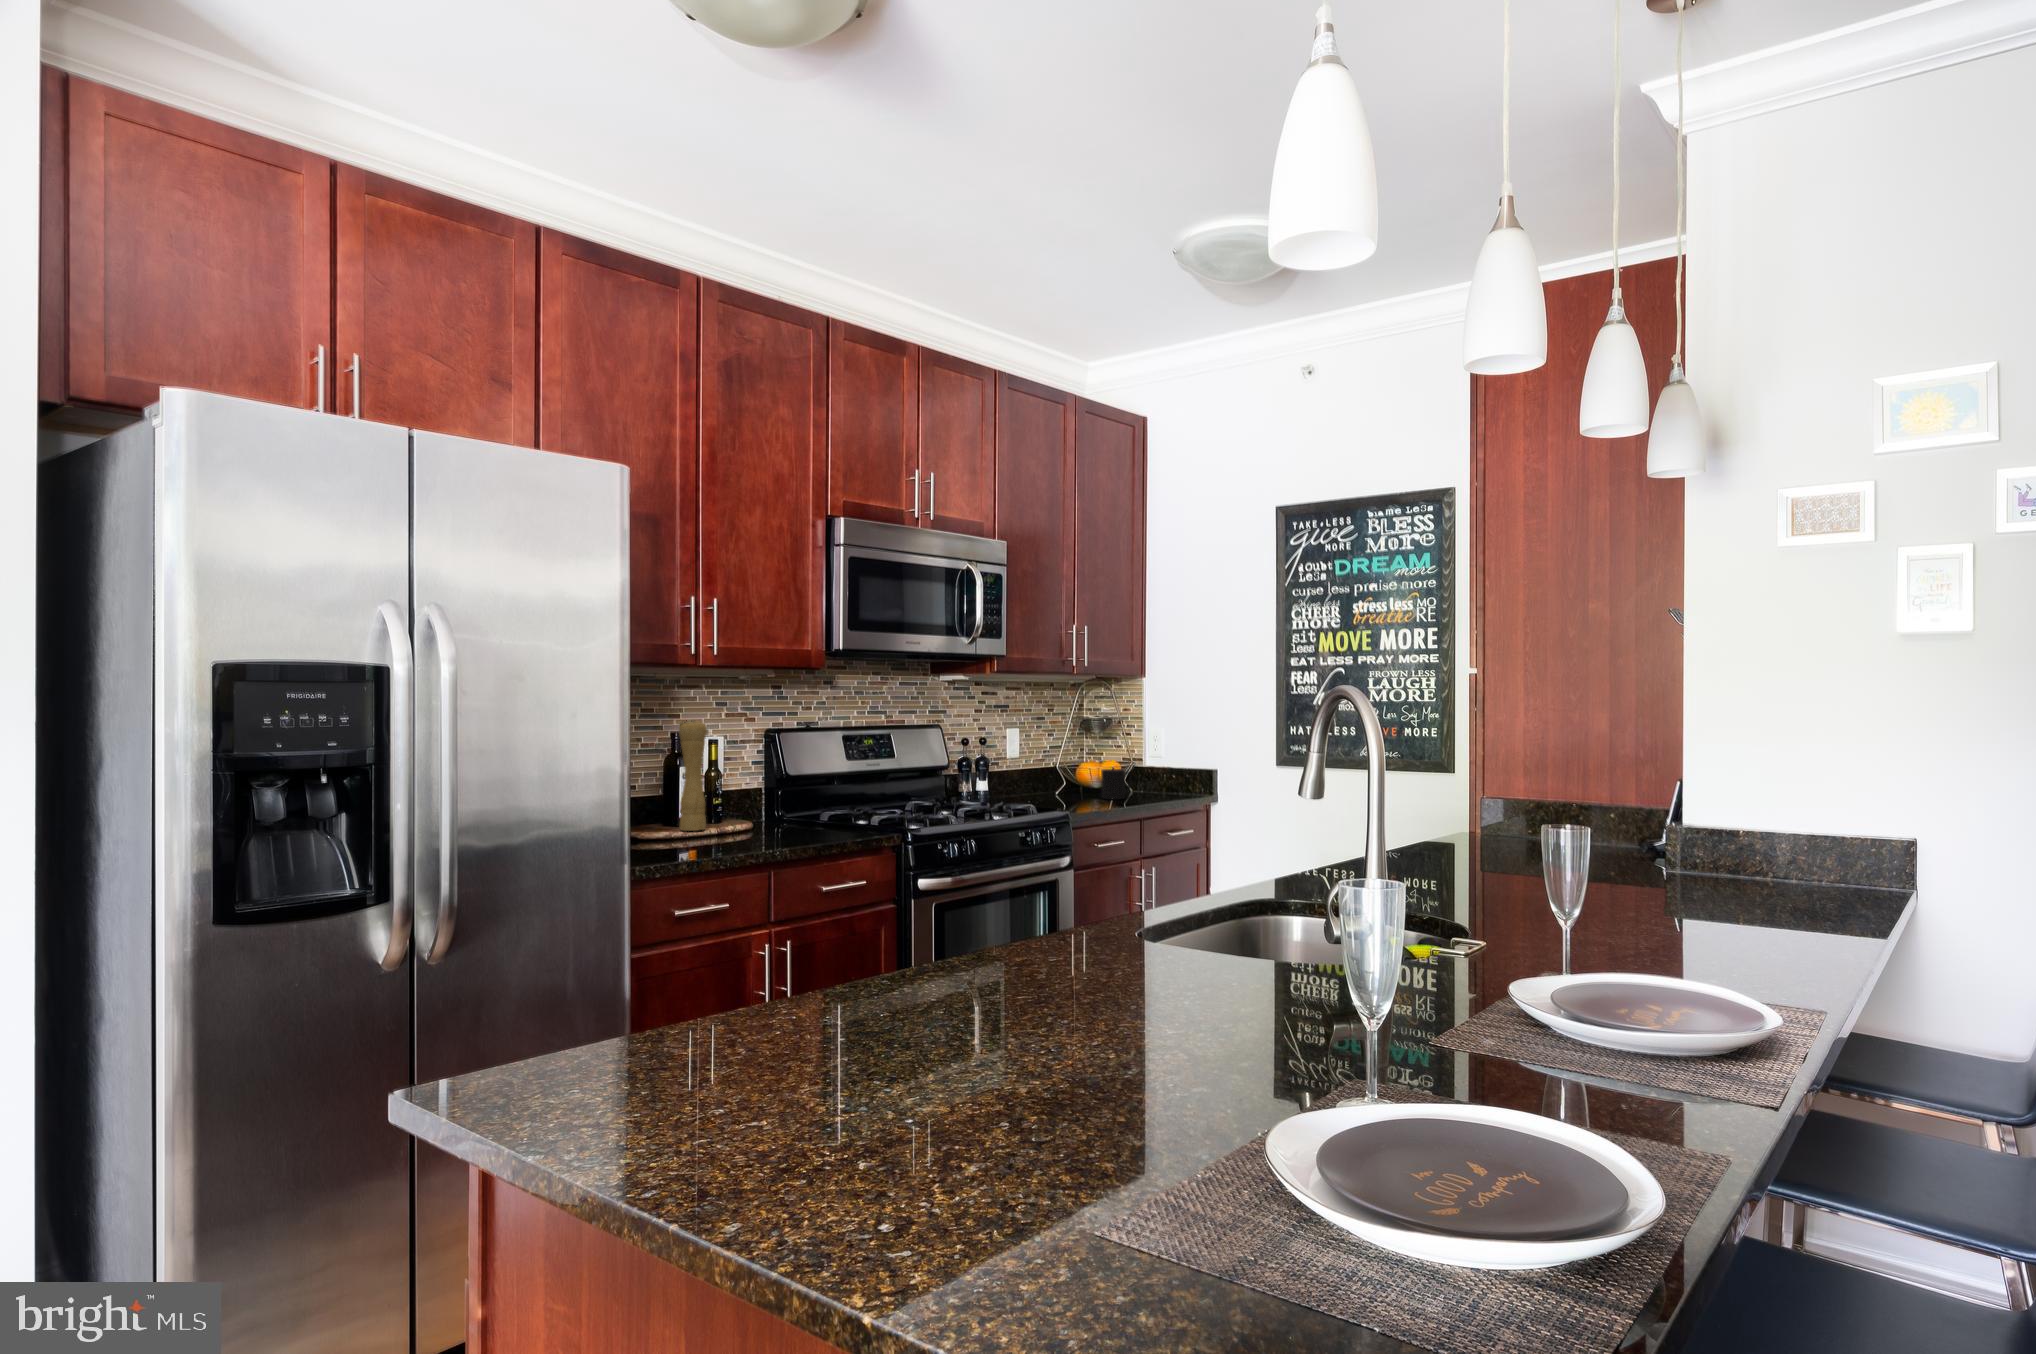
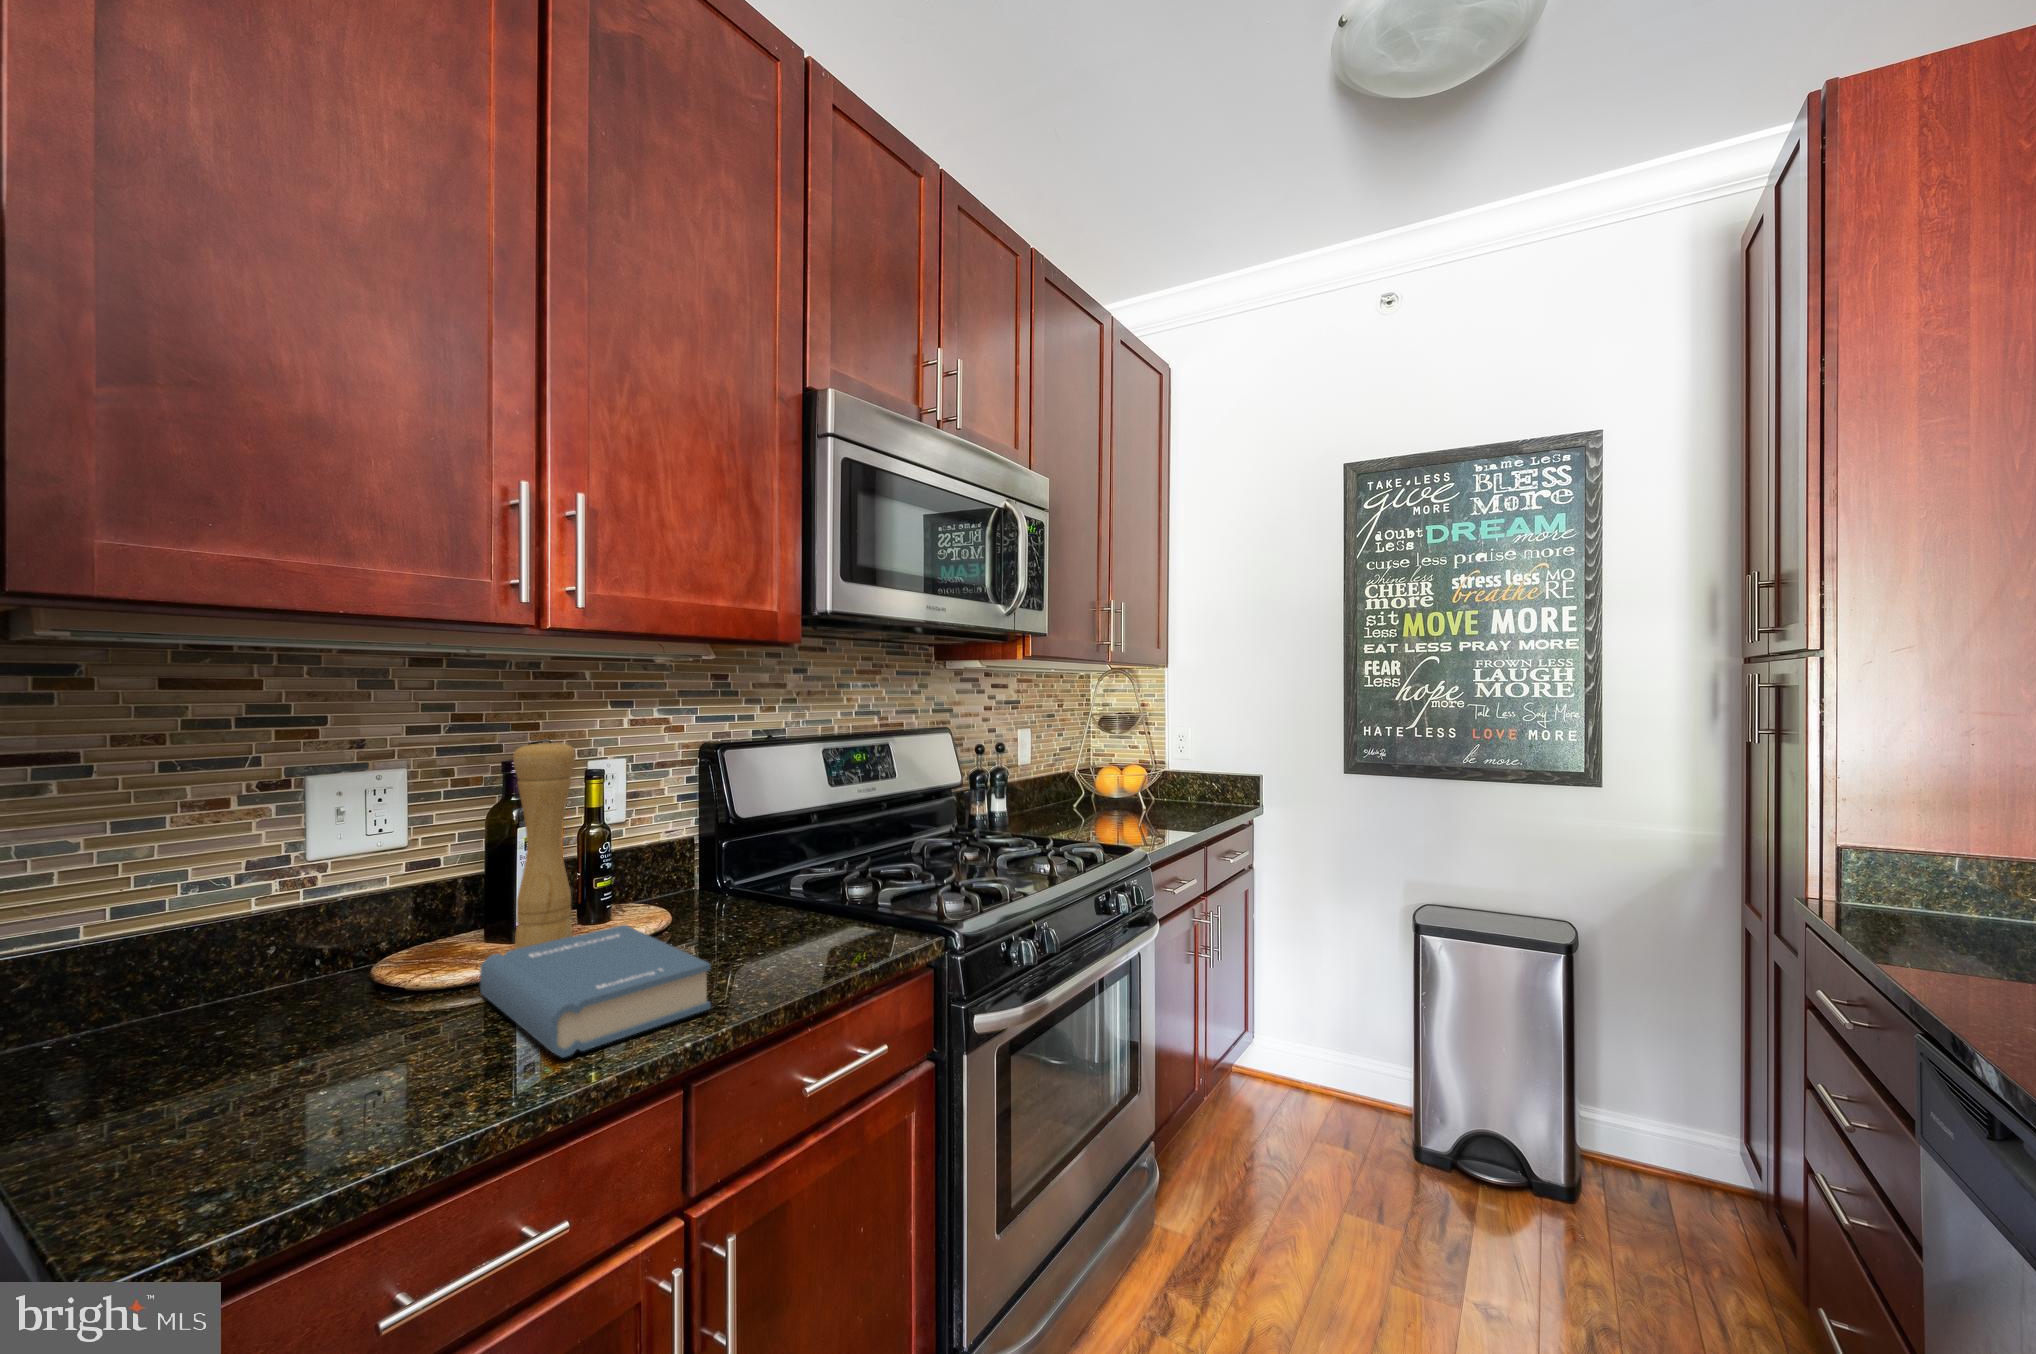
mug: present [1101,769,1132,800] -> none [1138,778,1173,818]
hardback book: none [674,815,778,849] -> present [480,925,711,1057]

